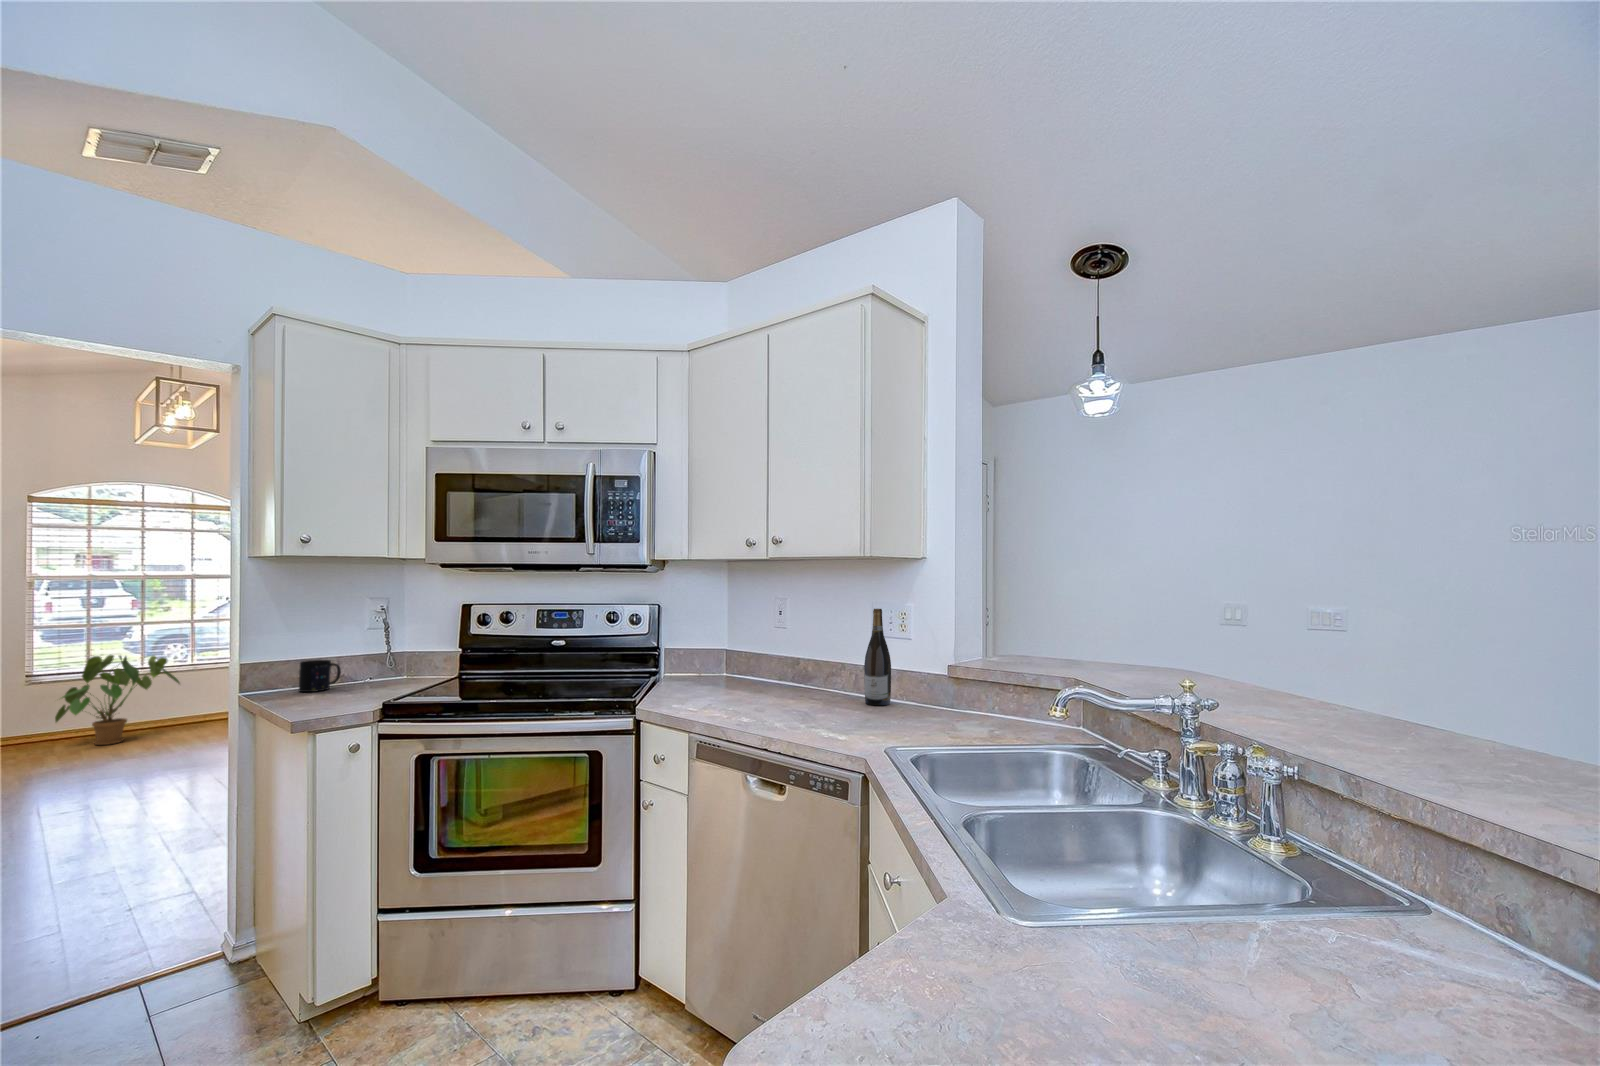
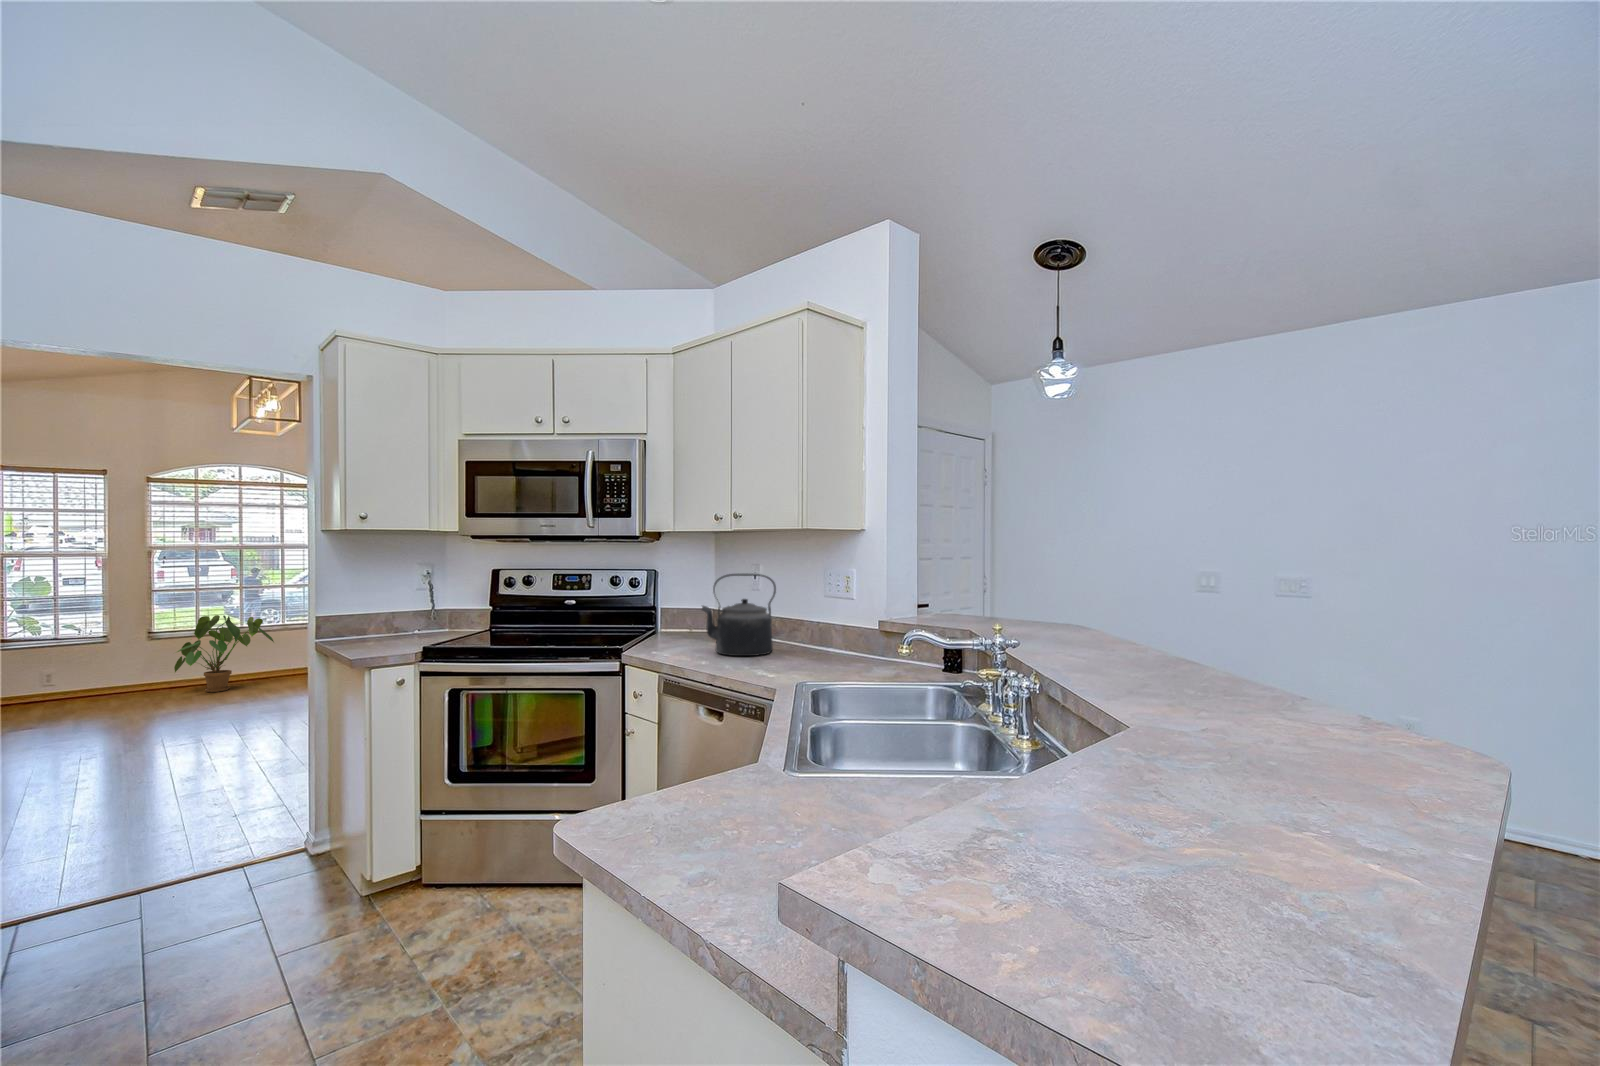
kettle: none [732,608,818,707] -> present [702,574,776,656]
wine bottle: present [864,609,891,705] -> none [813,574,836,656]
mug: present [299,660,341,692] -> none [360,614,393,639]

